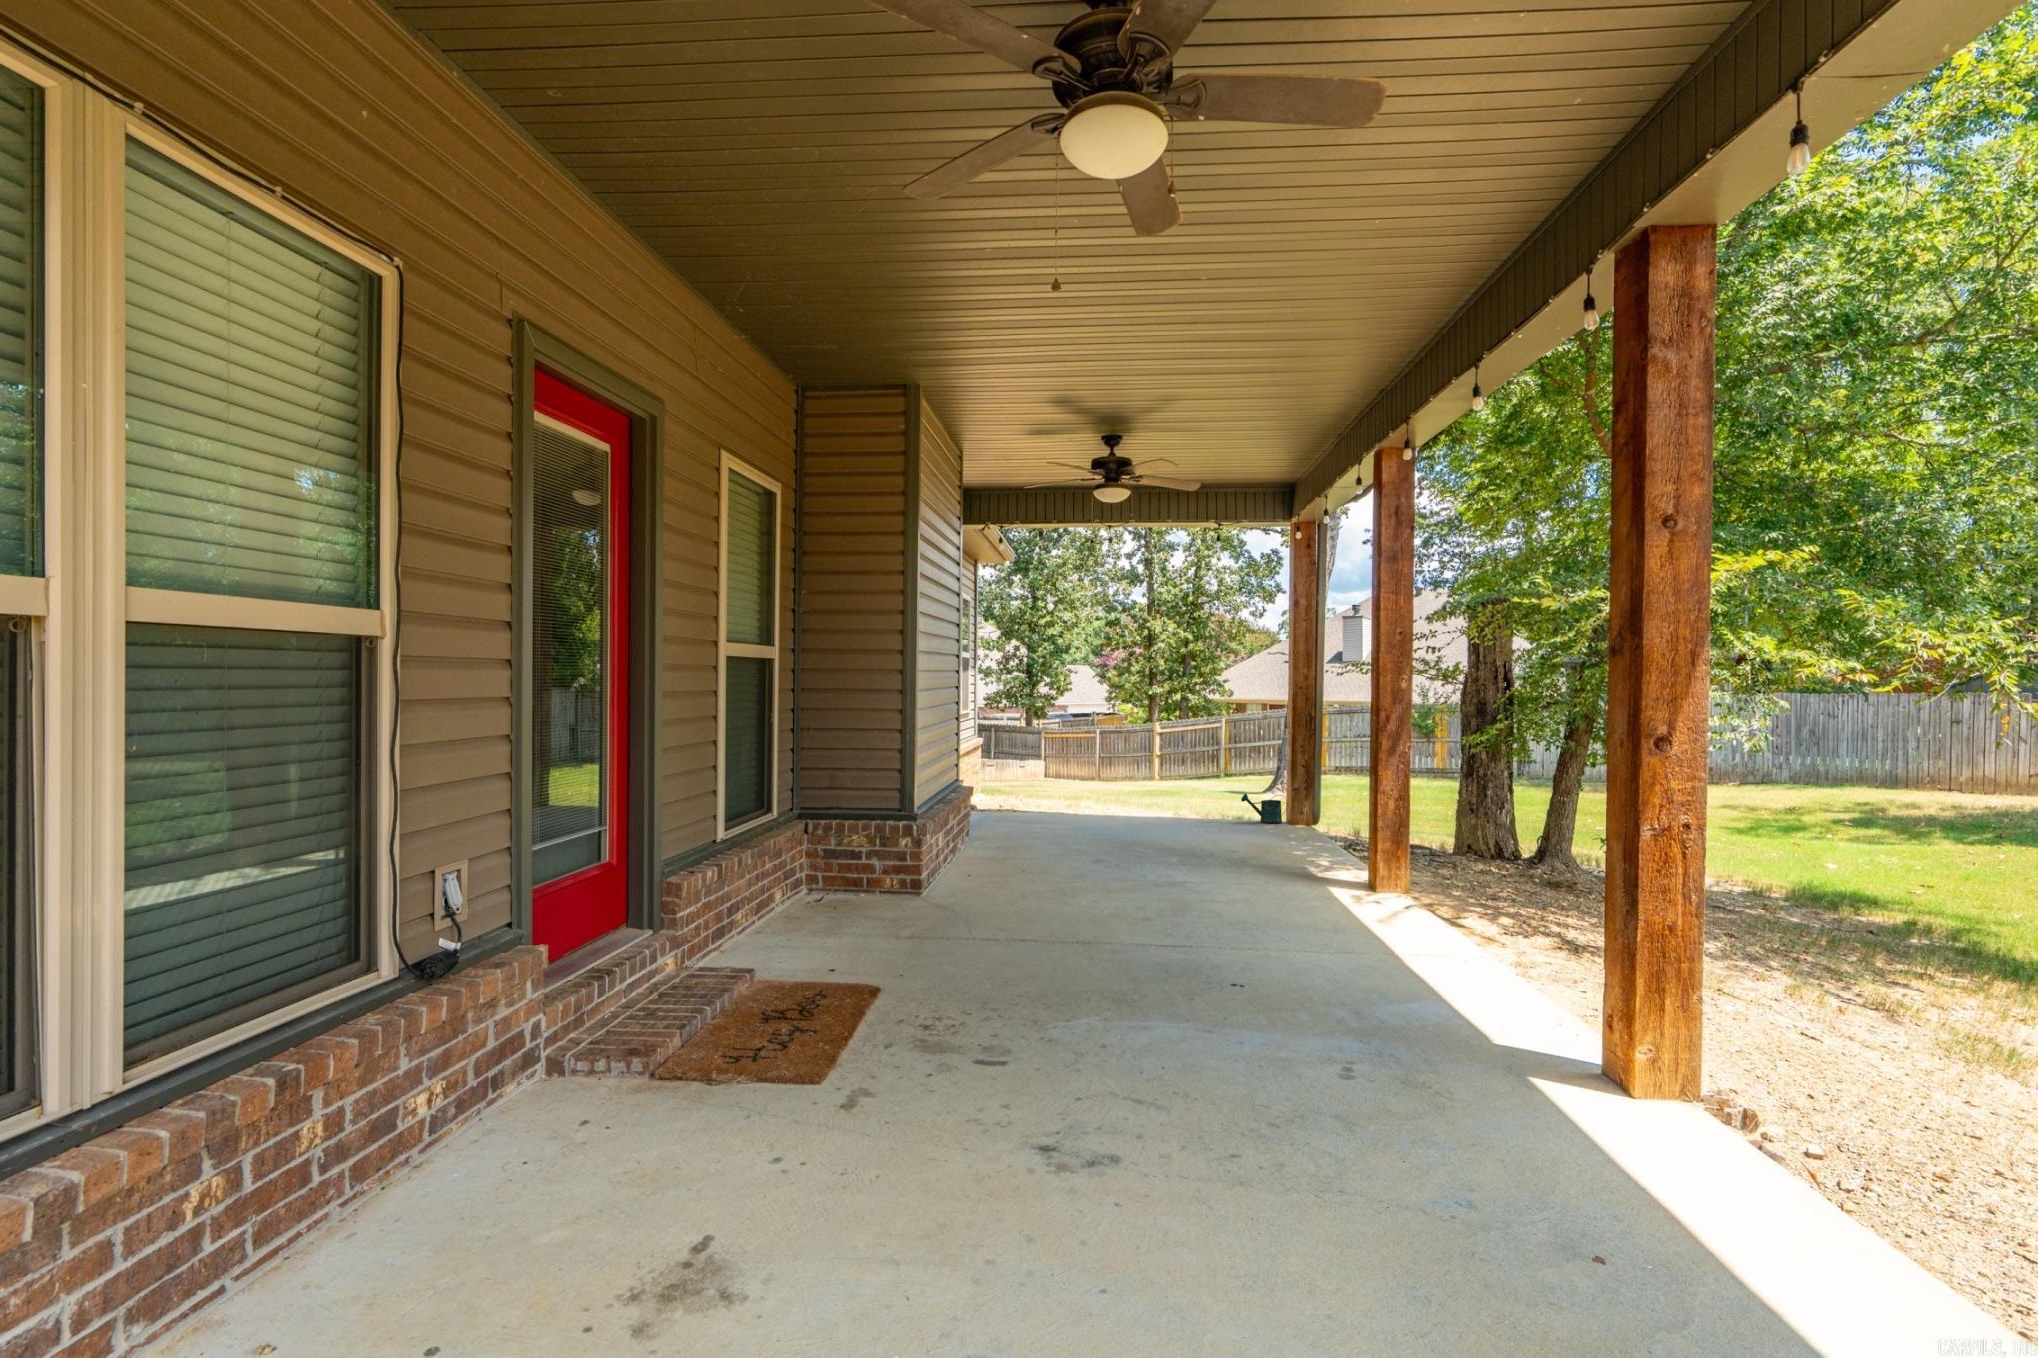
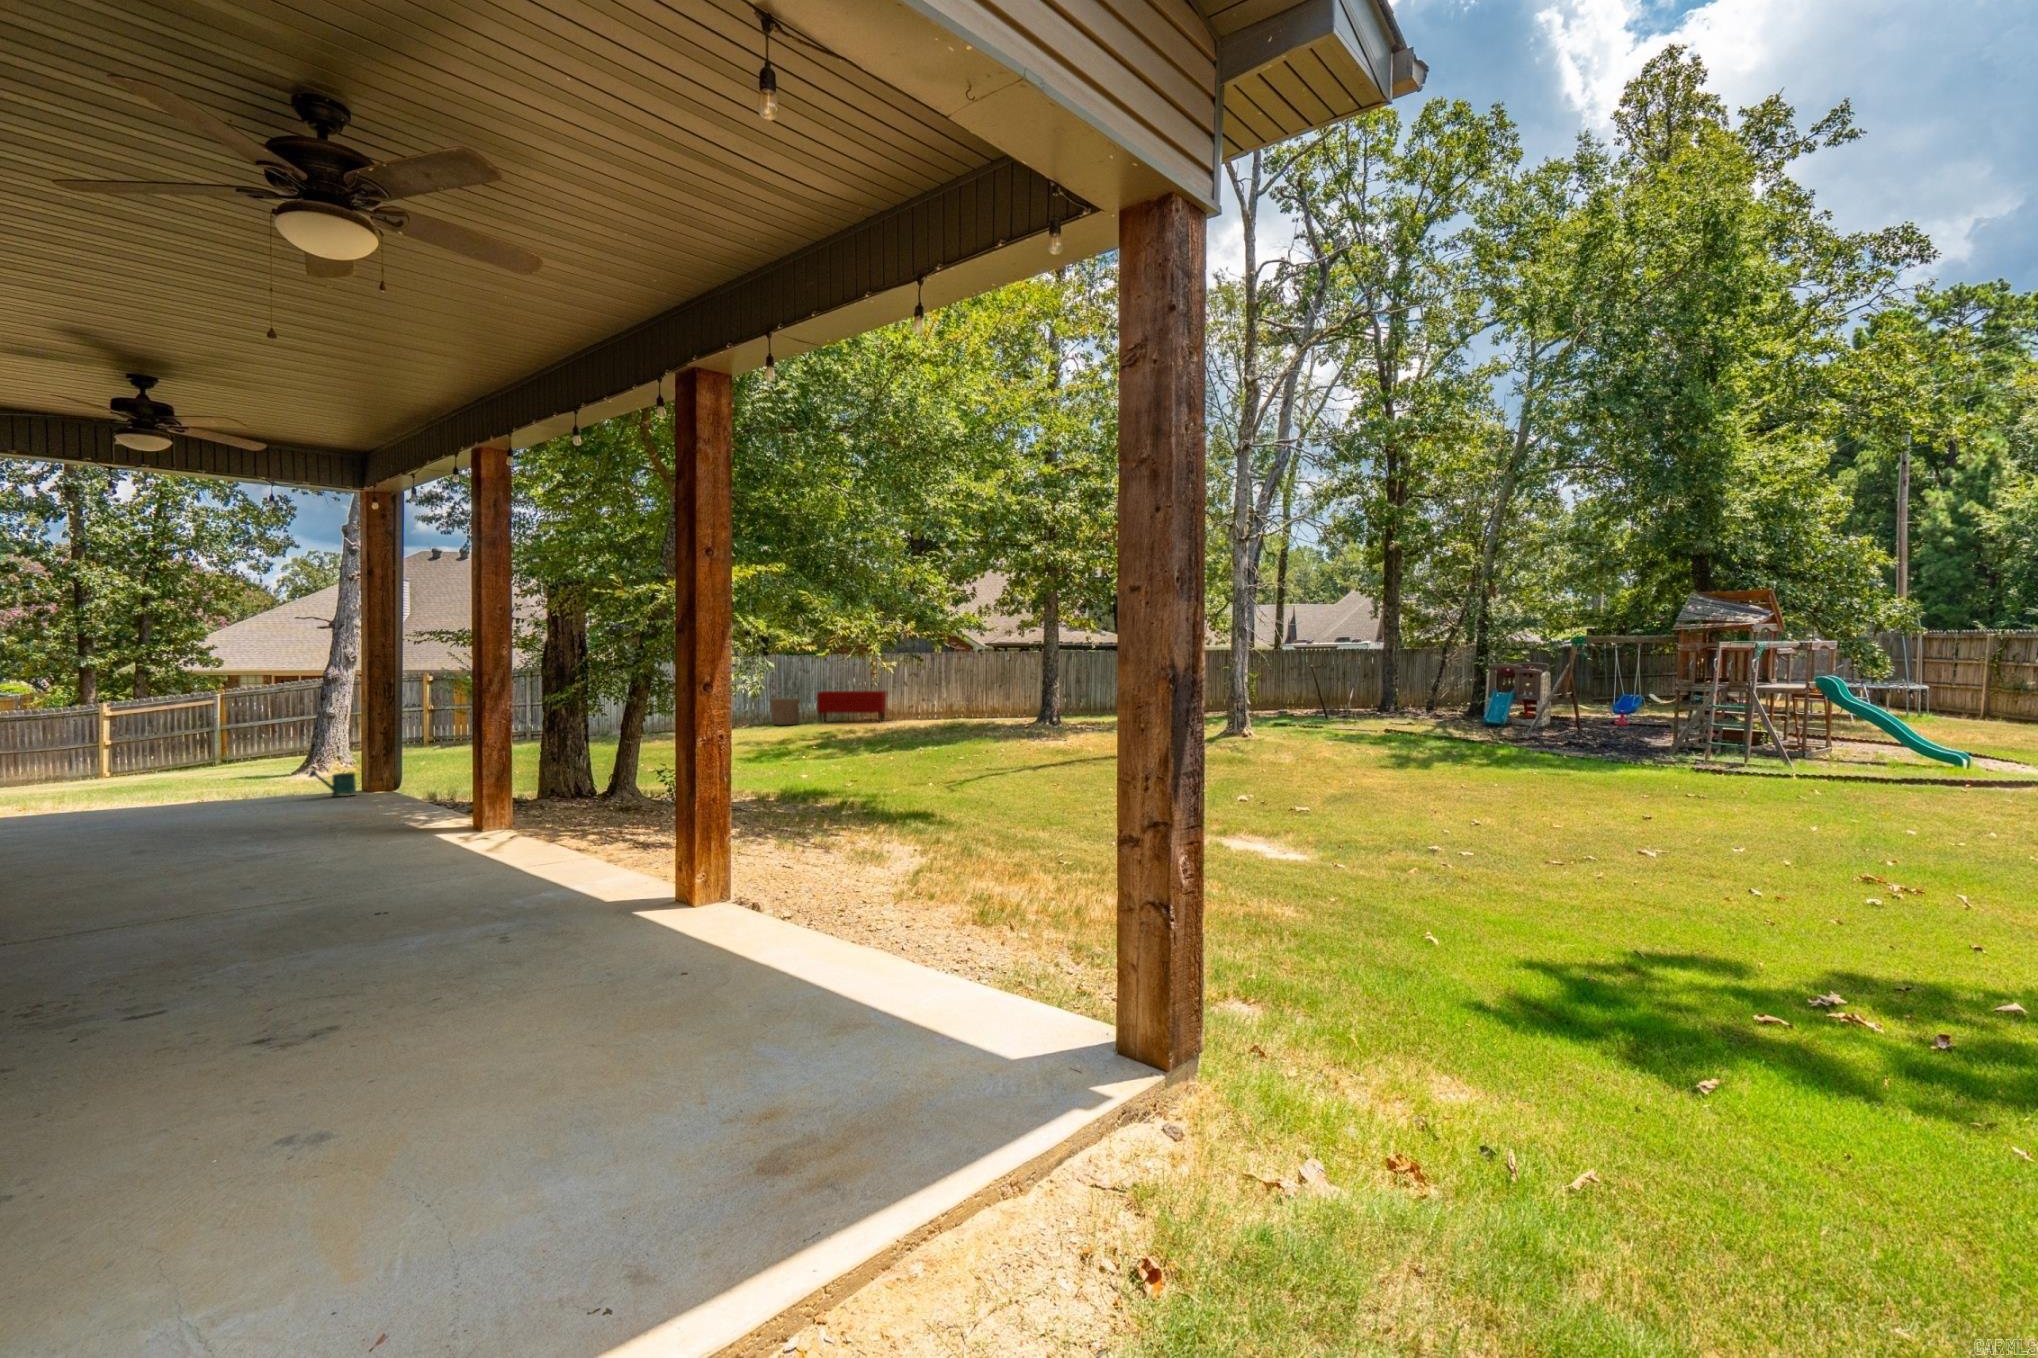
bench: none [1854,747,1977,796] -> present [817,691,887,723]
planter: none [1780,752,1826,788] -> present [770,698,800,726]

